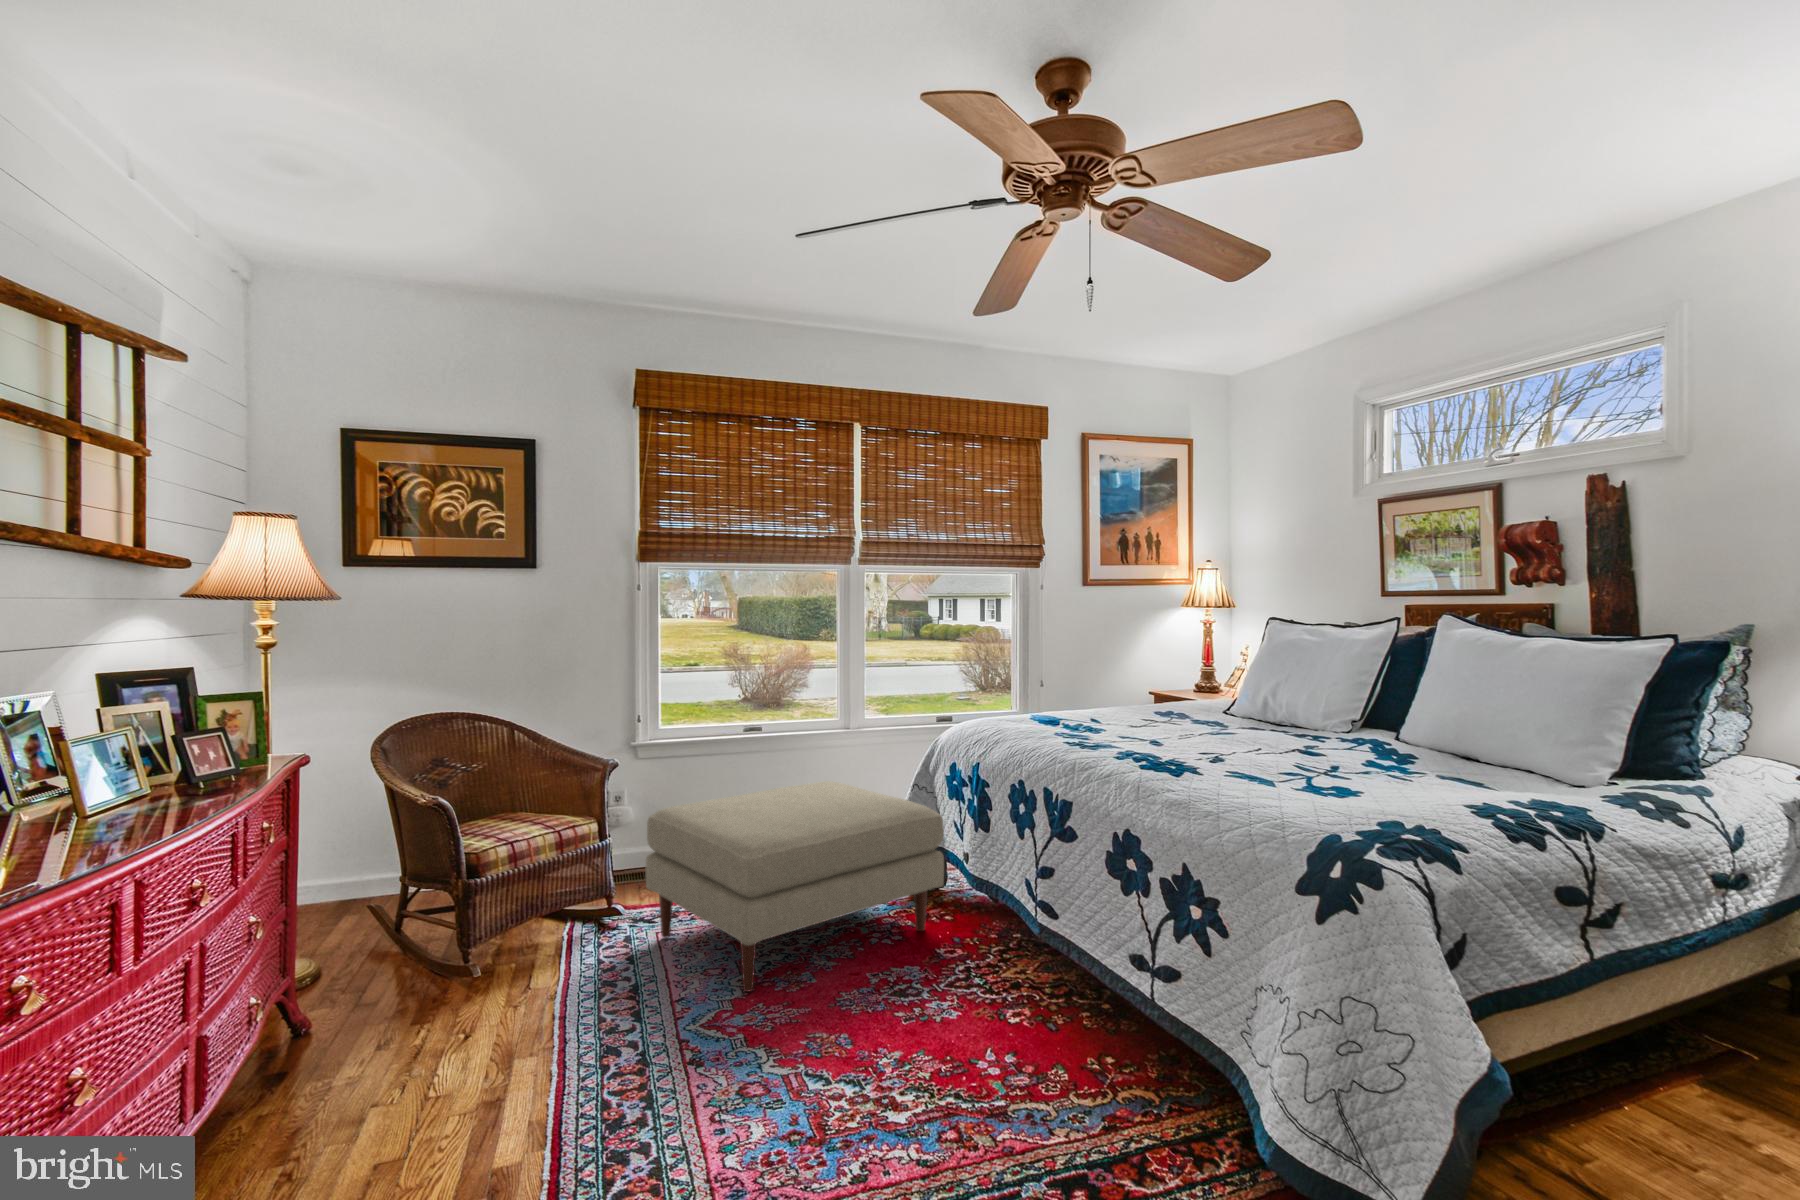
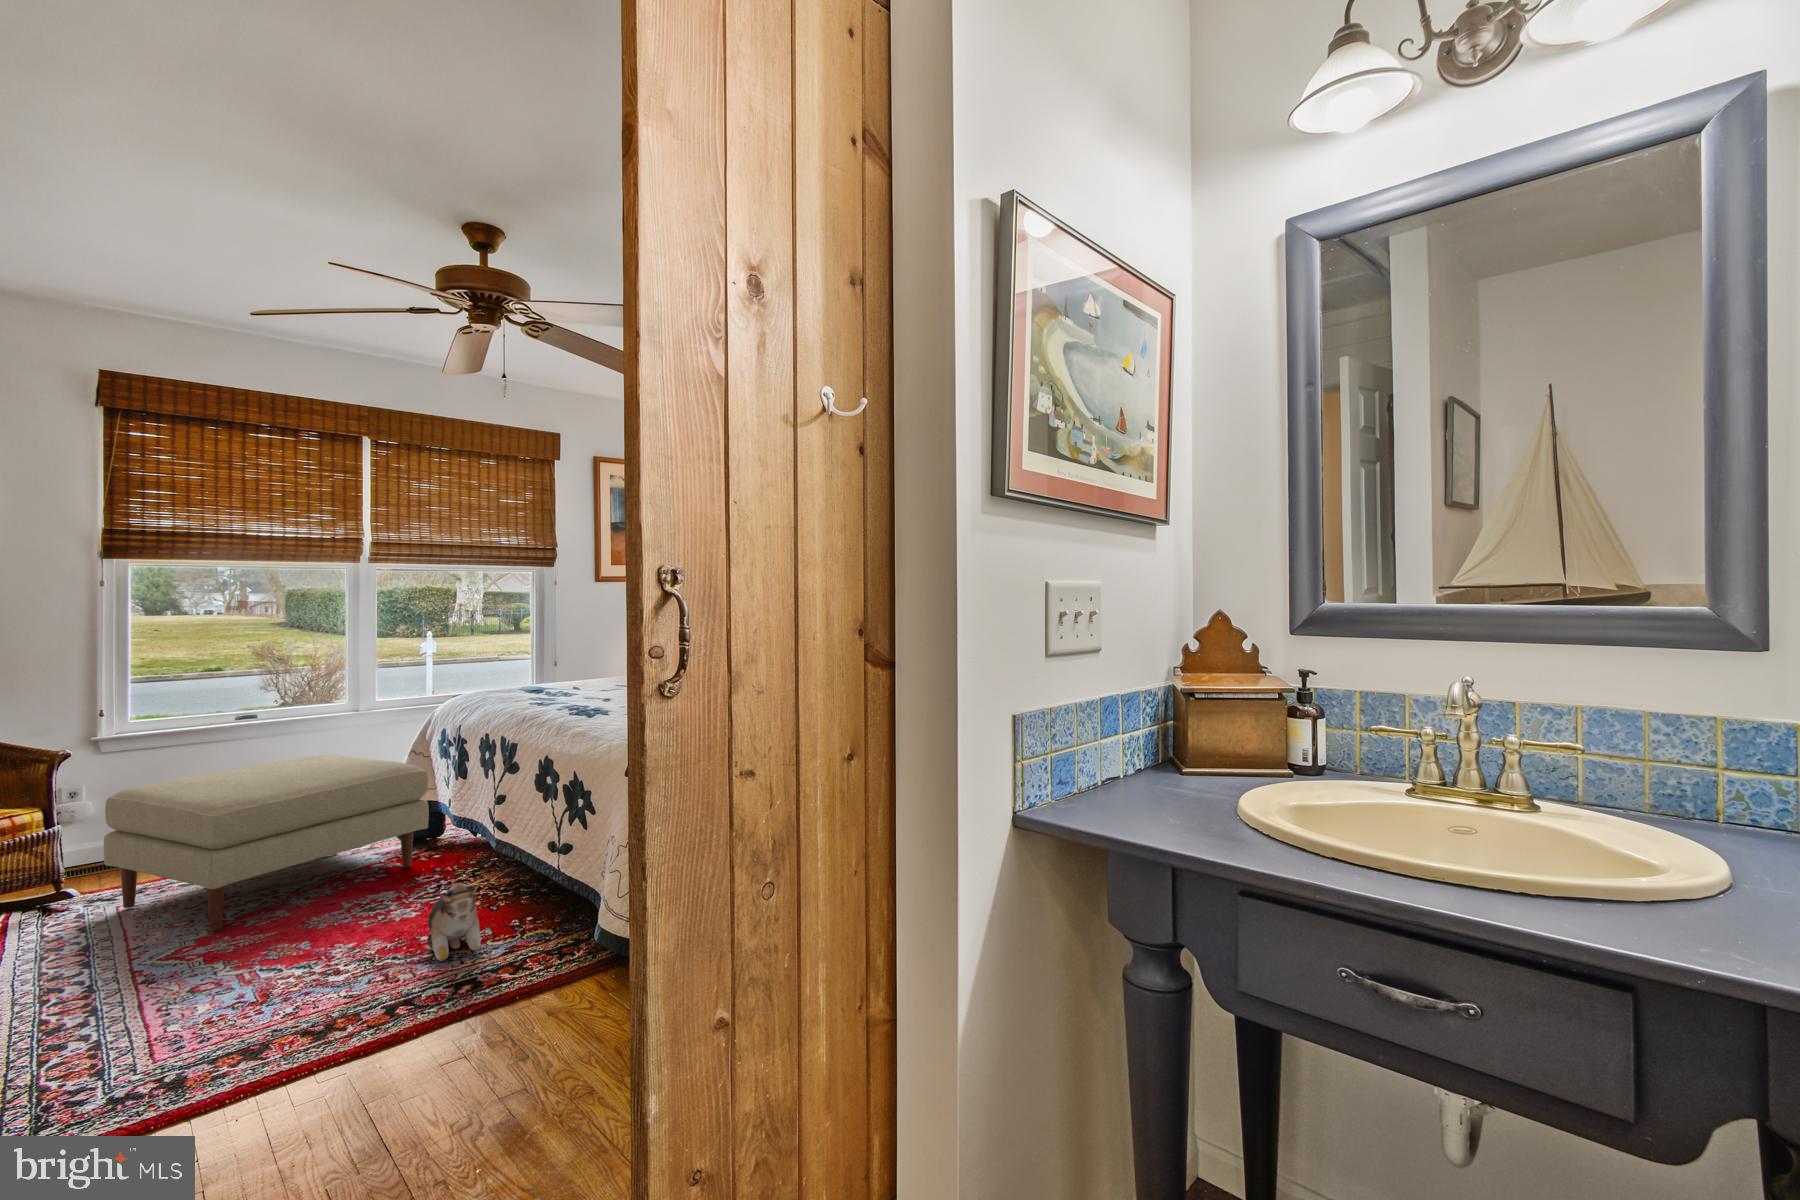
plush toy: none [991,1011,1074,1118] -> present [427,883,481,961]

